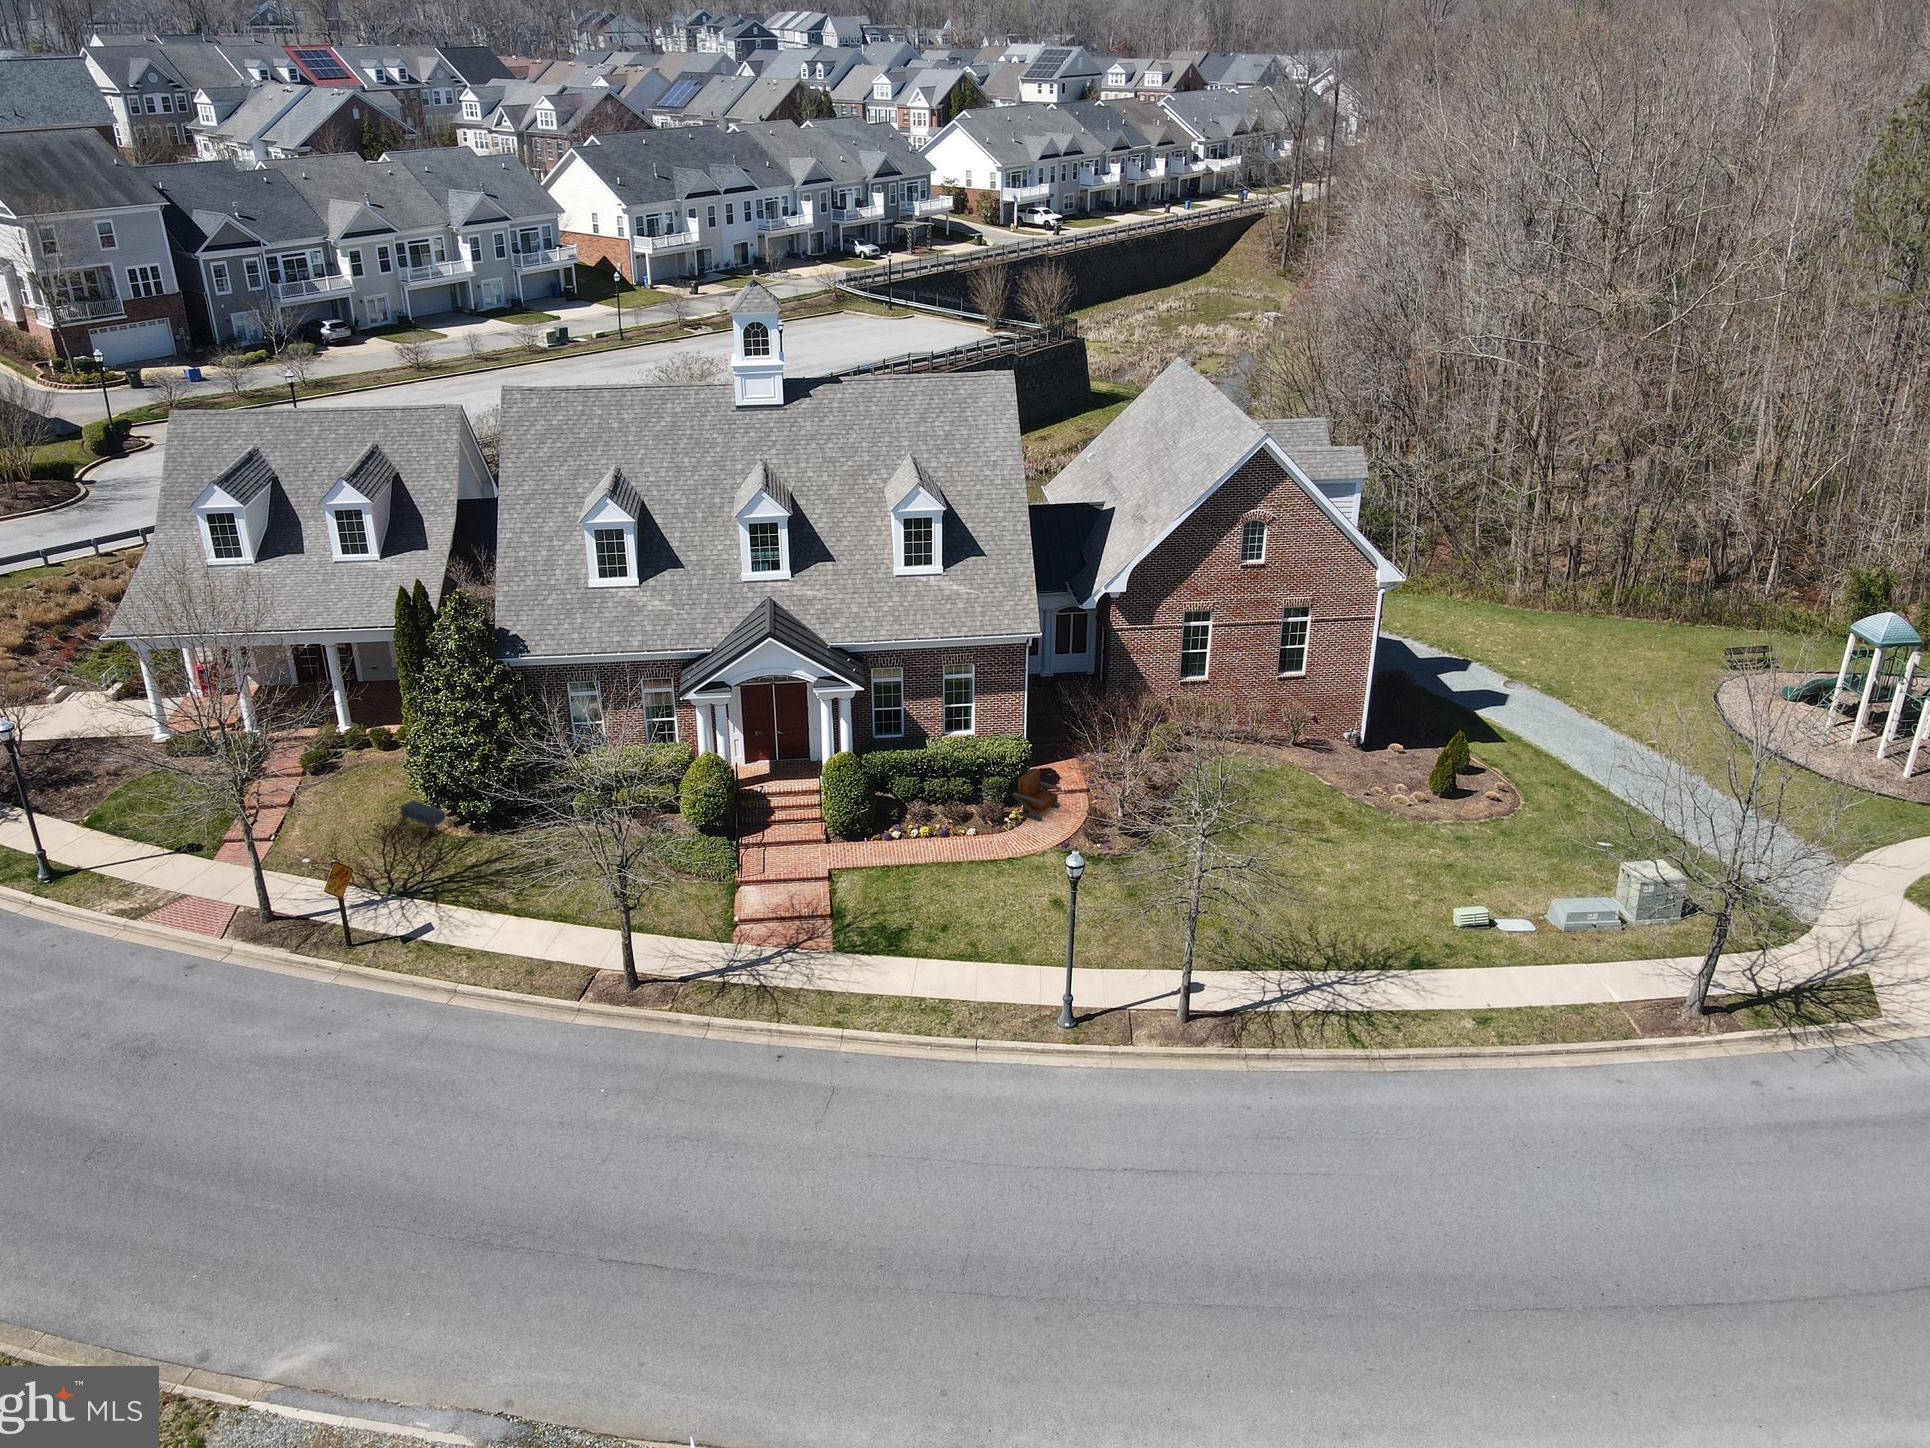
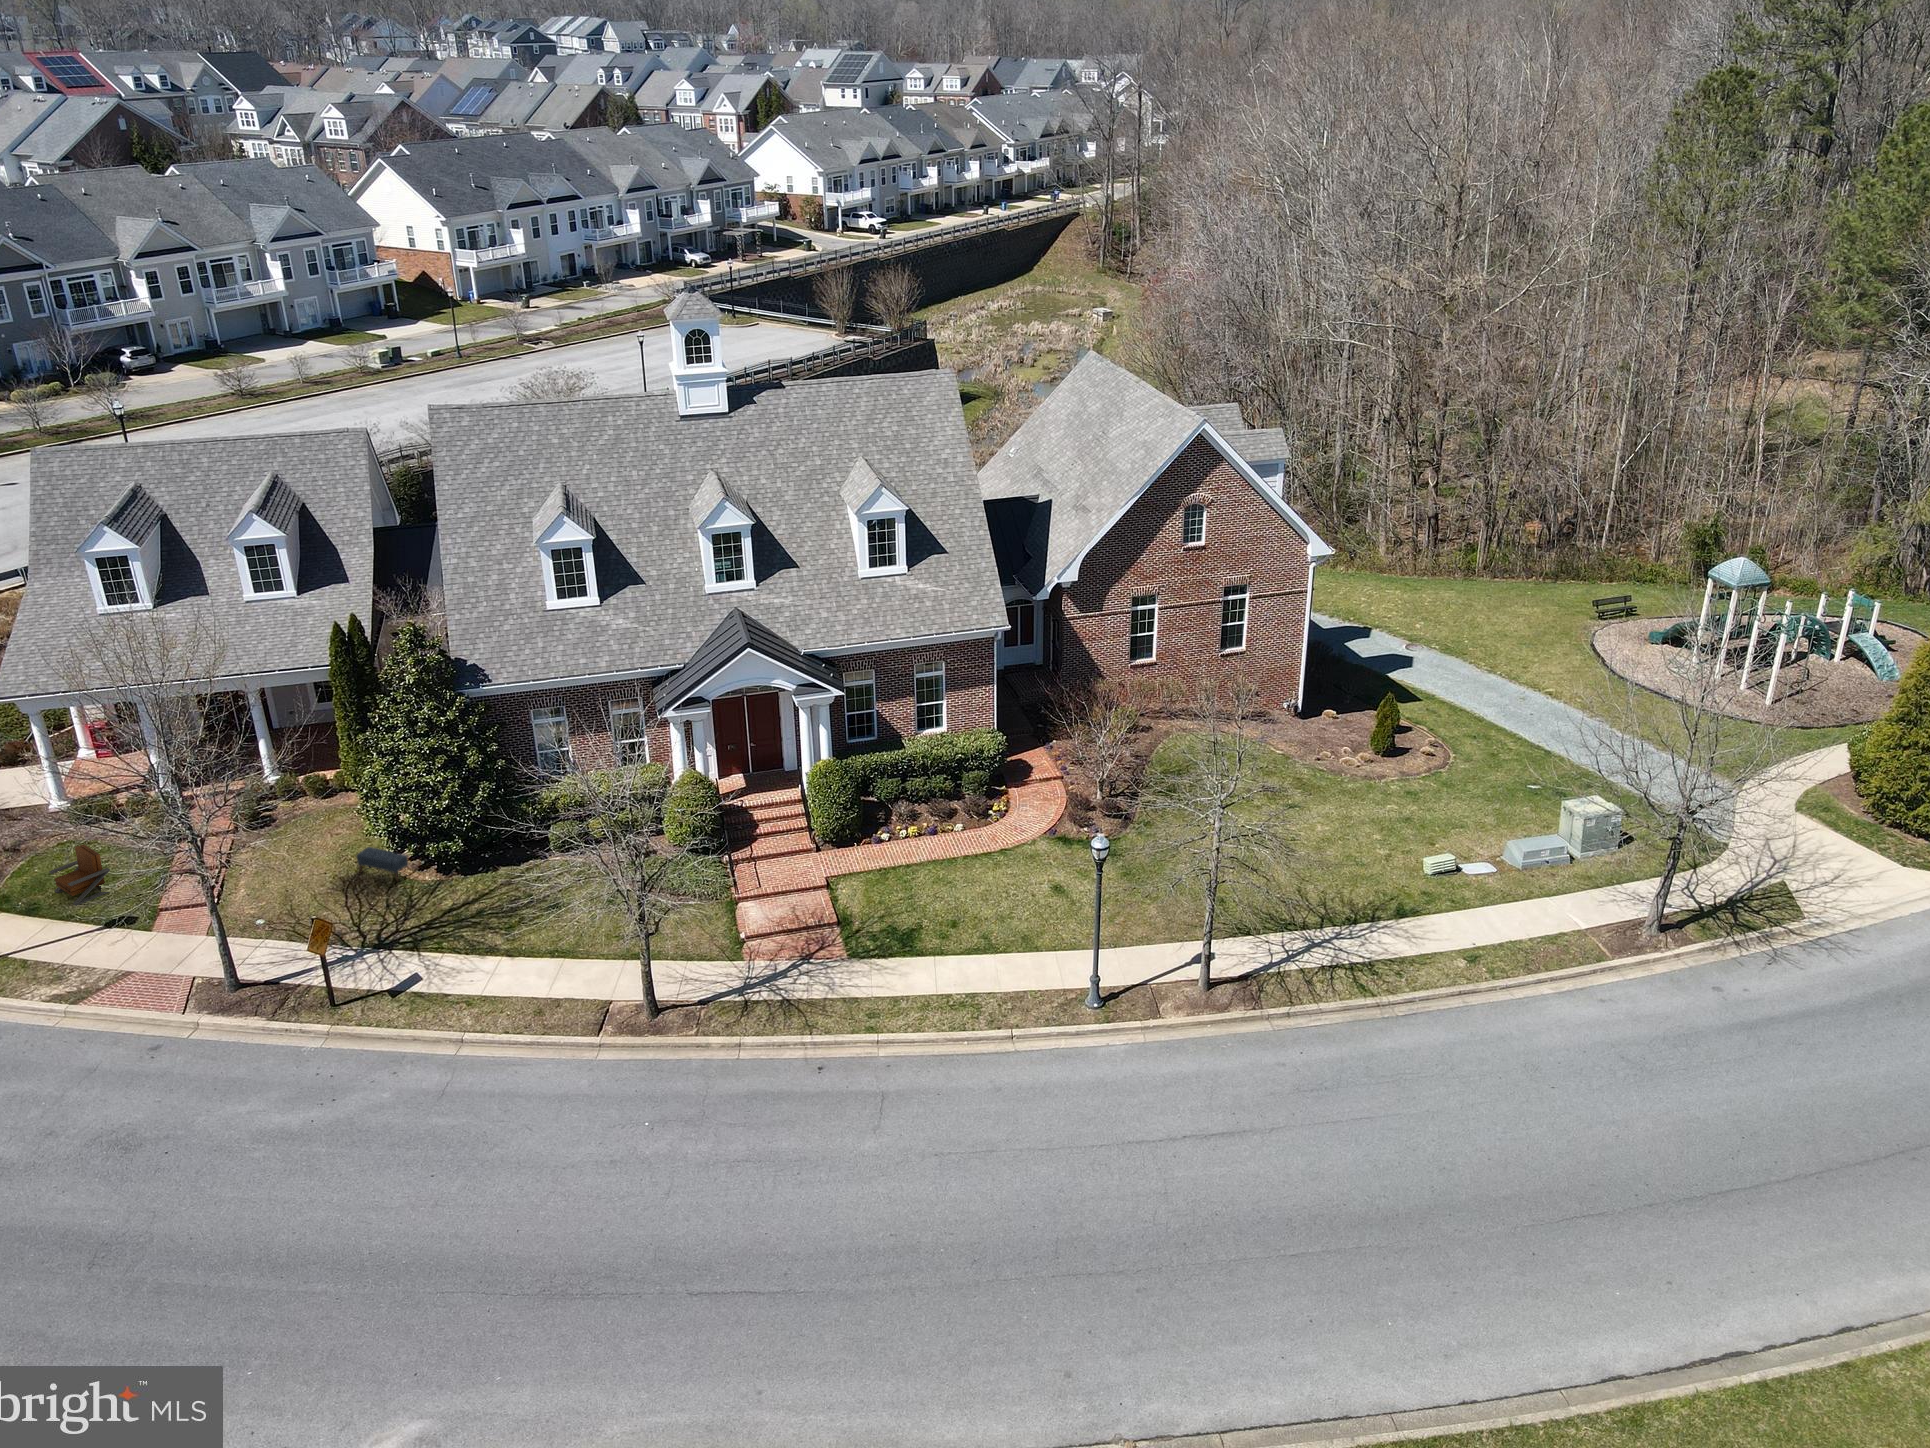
lounge chair: present [1012,768,1061,822] -> present [49,844,110,906]

